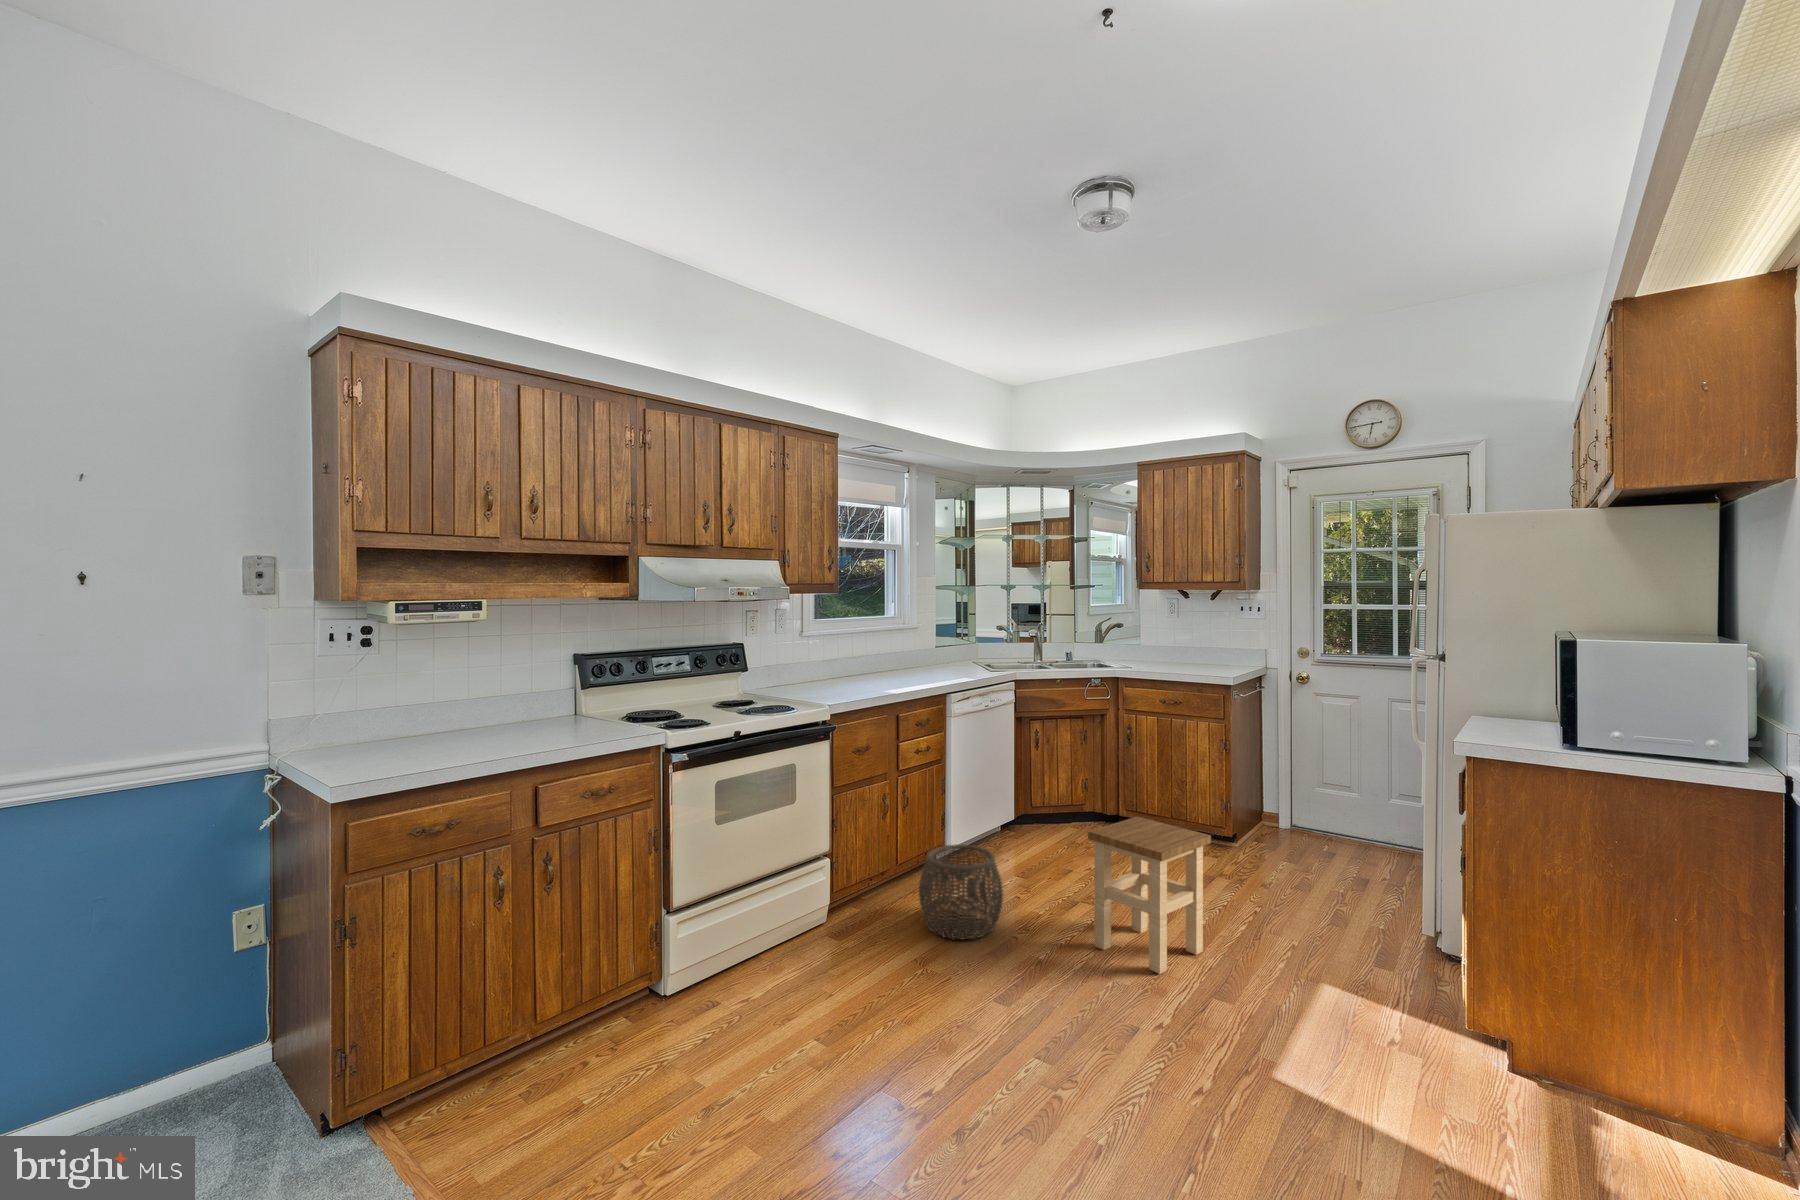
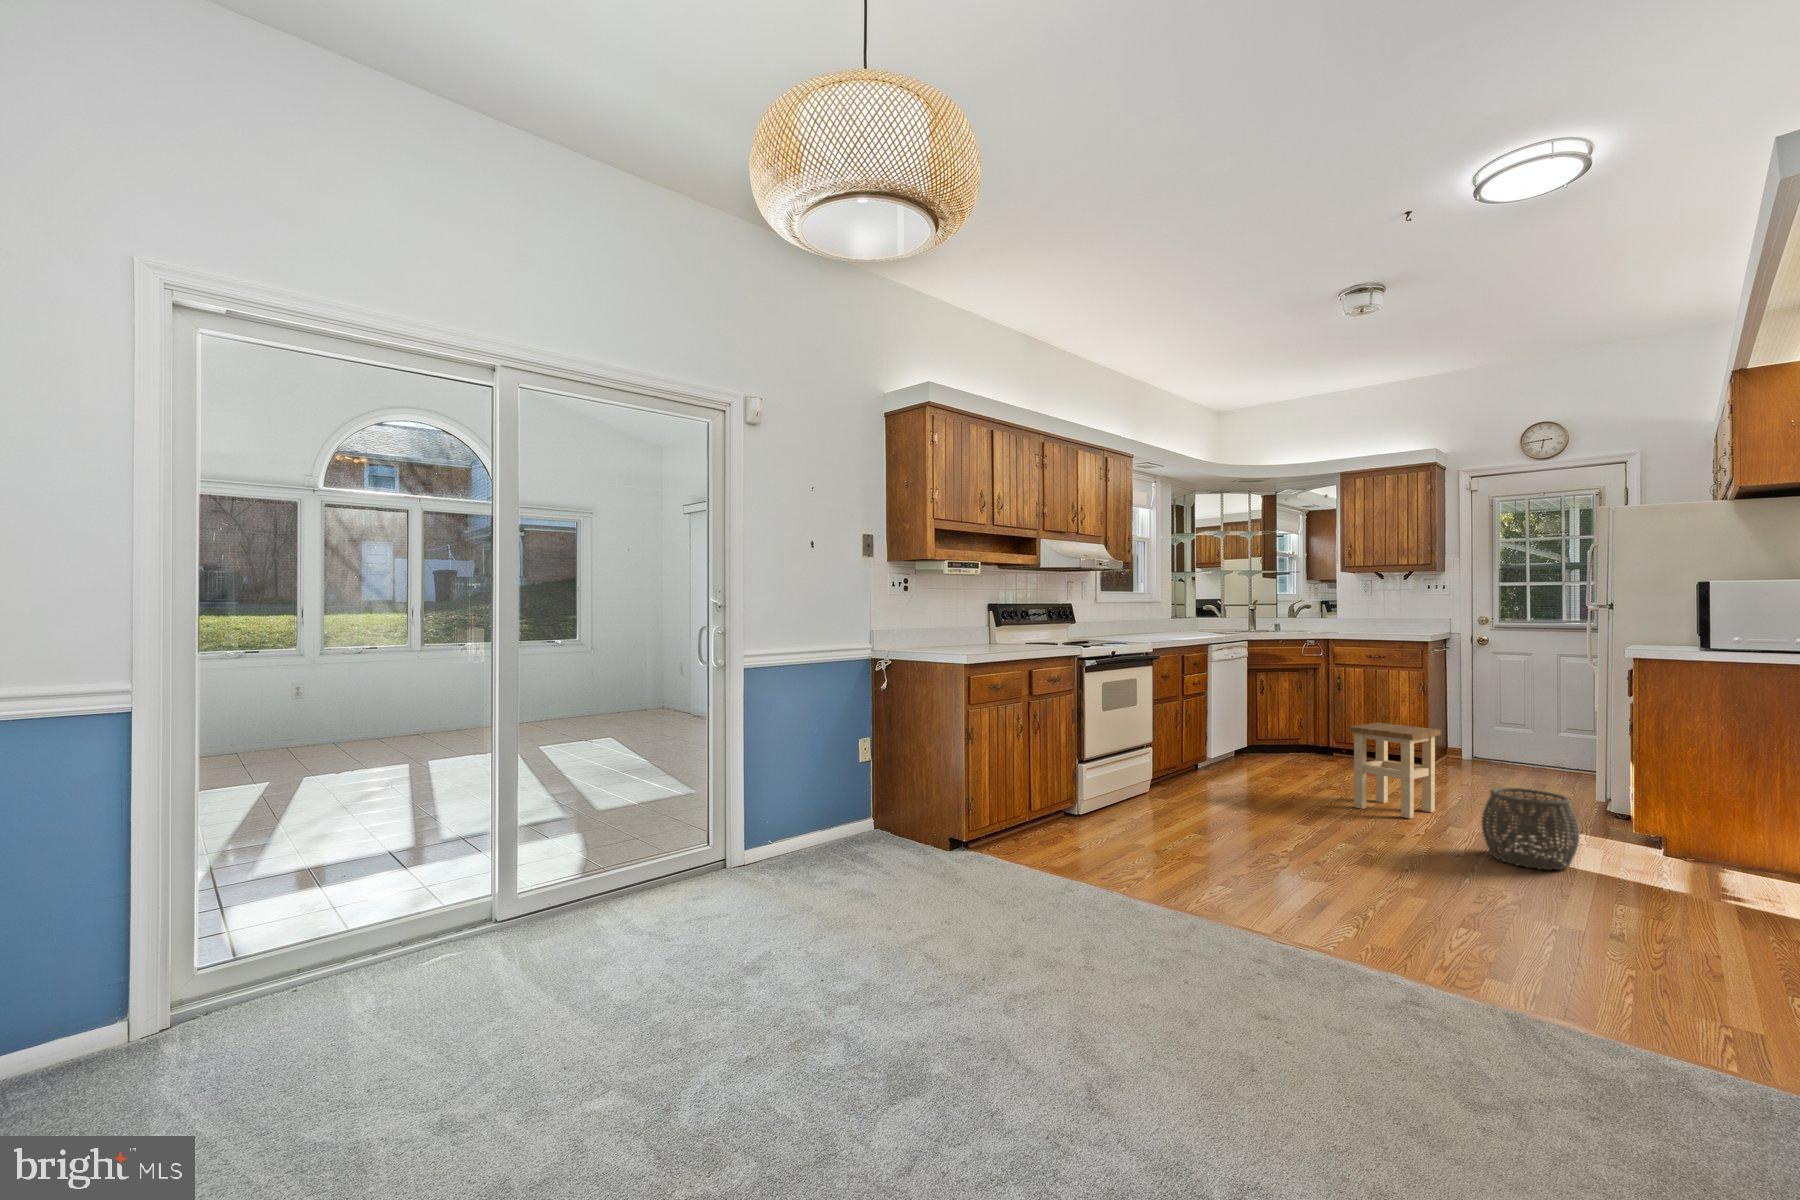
woven basket: present [919,845,1003,940] -> present [1481,788,1580,870]

